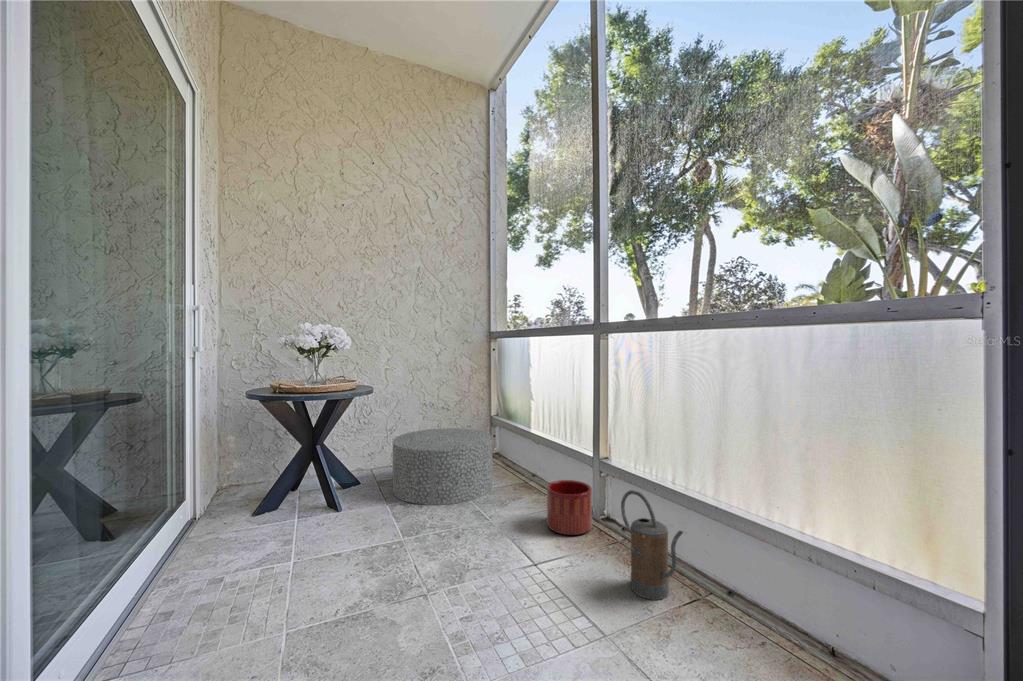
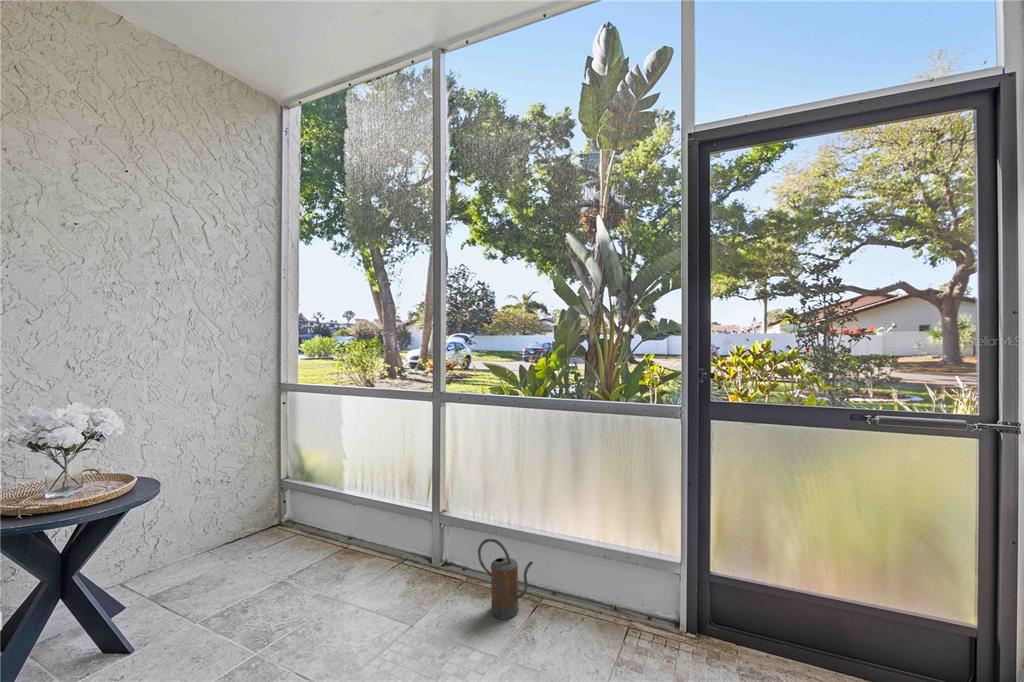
ottoman: present [393,428,493,505] -> none [183,504,312,610]
planter: present [547,480,592,535] -> none [395,537,437,590]

